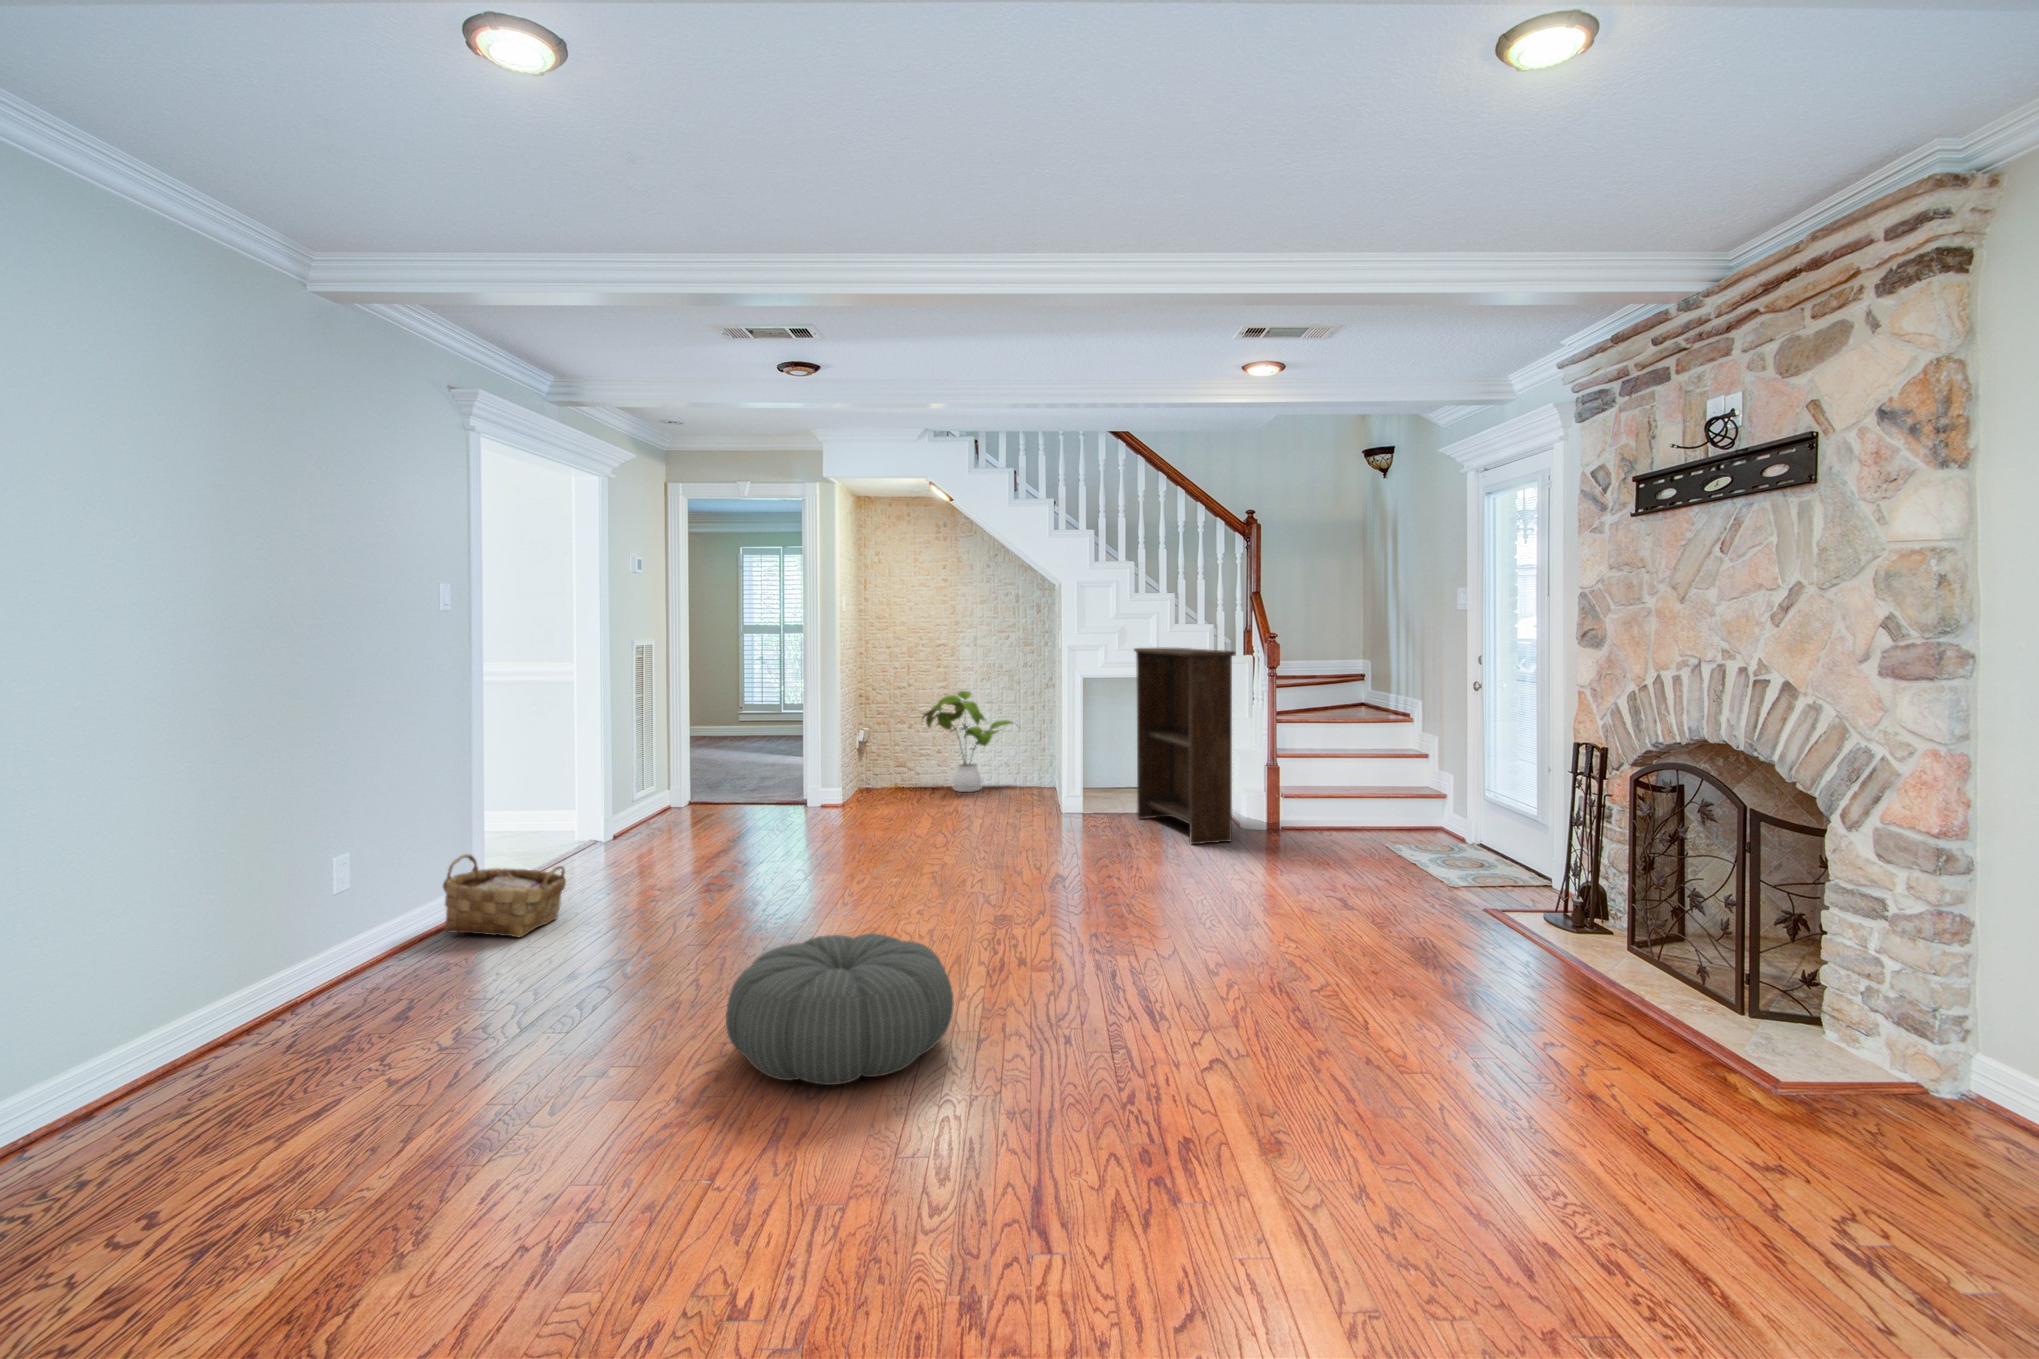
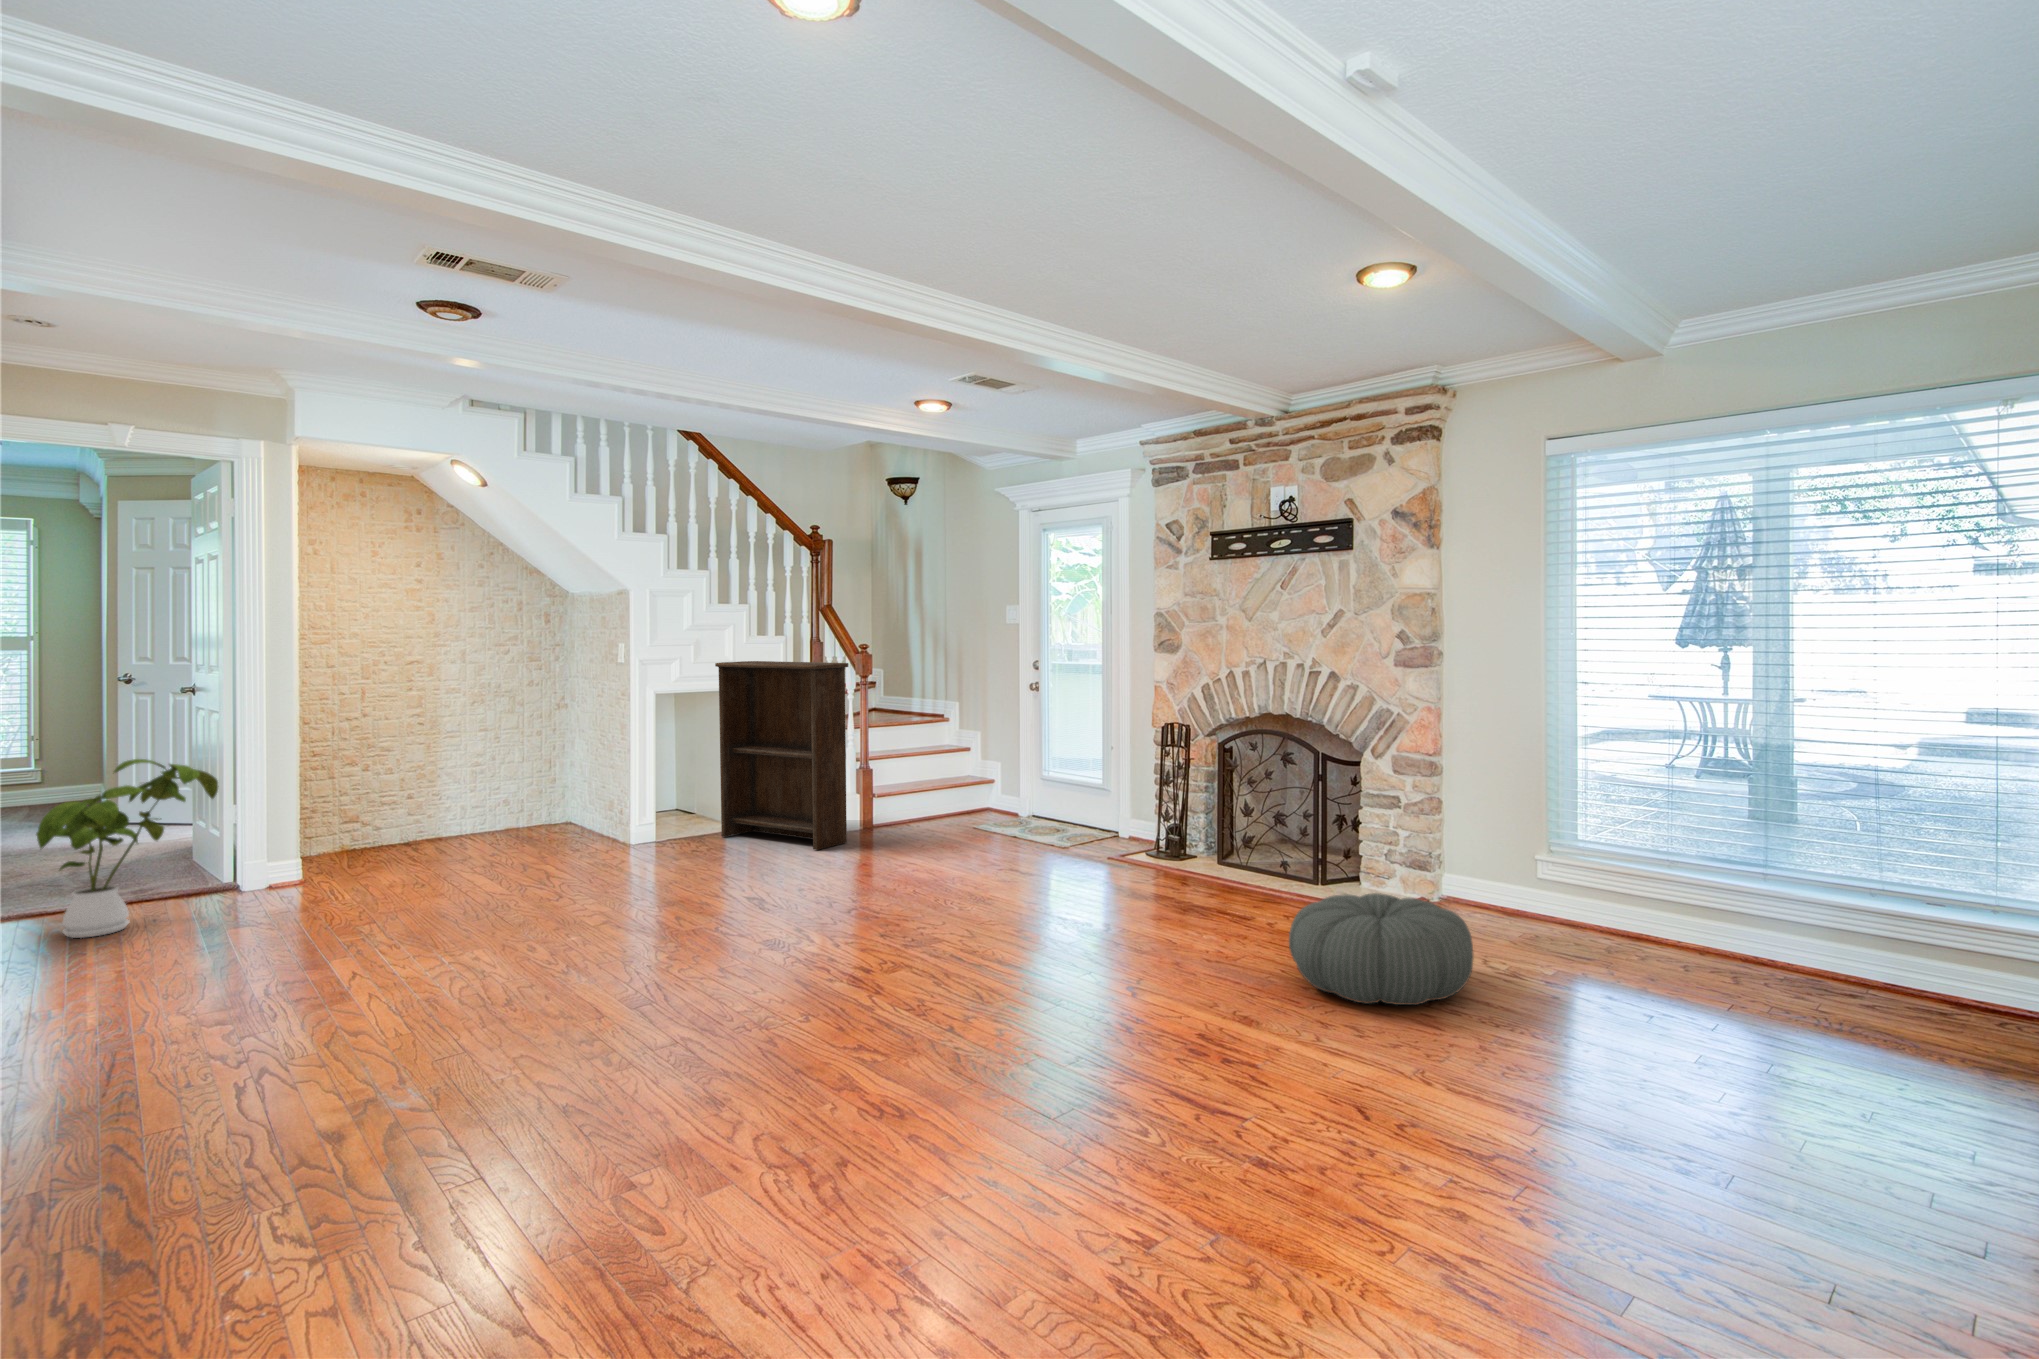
house plant: present [923,691,1013,792] -> present [36,759,219,938]
woven basket: present [443,854,566,938] -> none [10,980,210,1108]
pouf: present [726,933,954,1085] -> present [1289,893,1474,1005]

